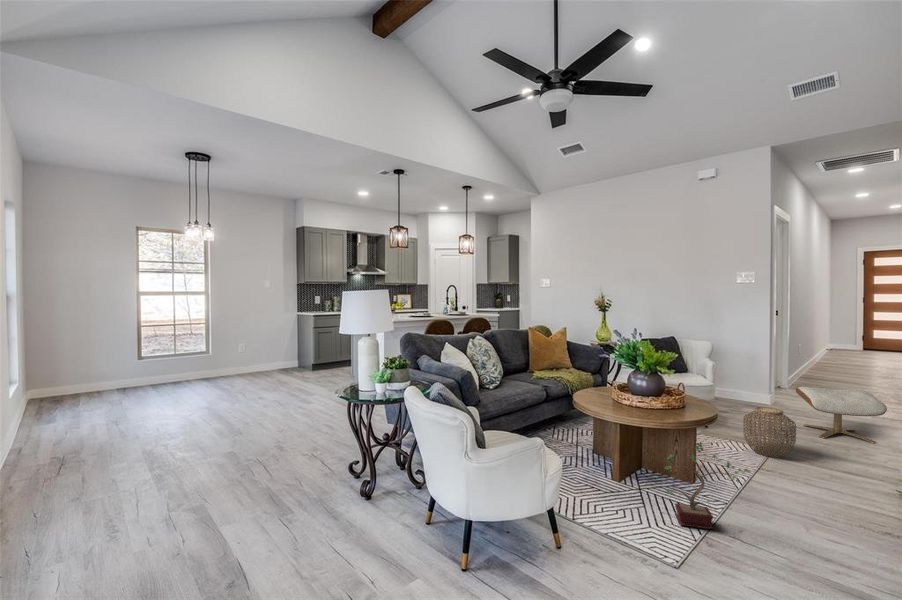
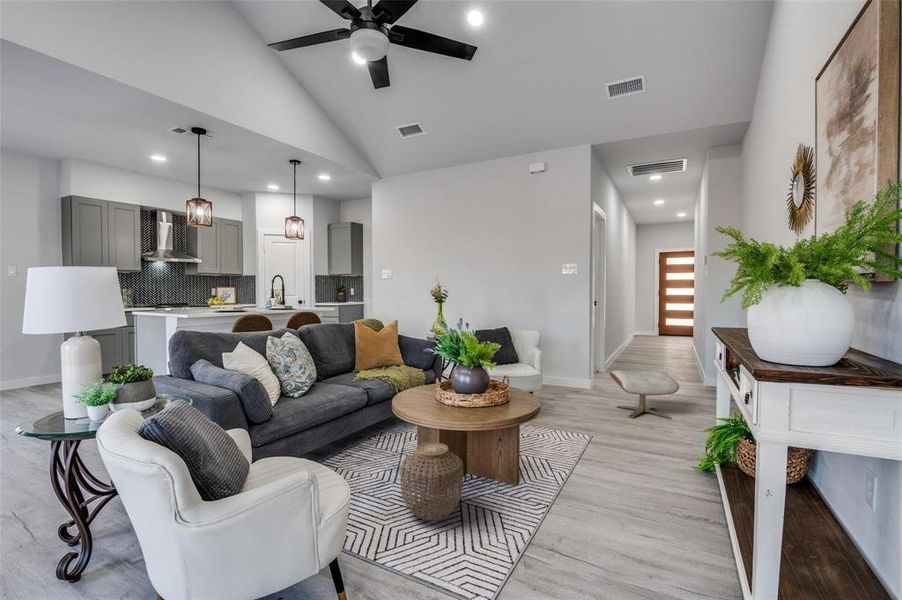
woven basket: present [743,407,796,457] -> present [401,442,463,520]
potted plant: present [665,442,751,529] -> none [481,444,570,544]

